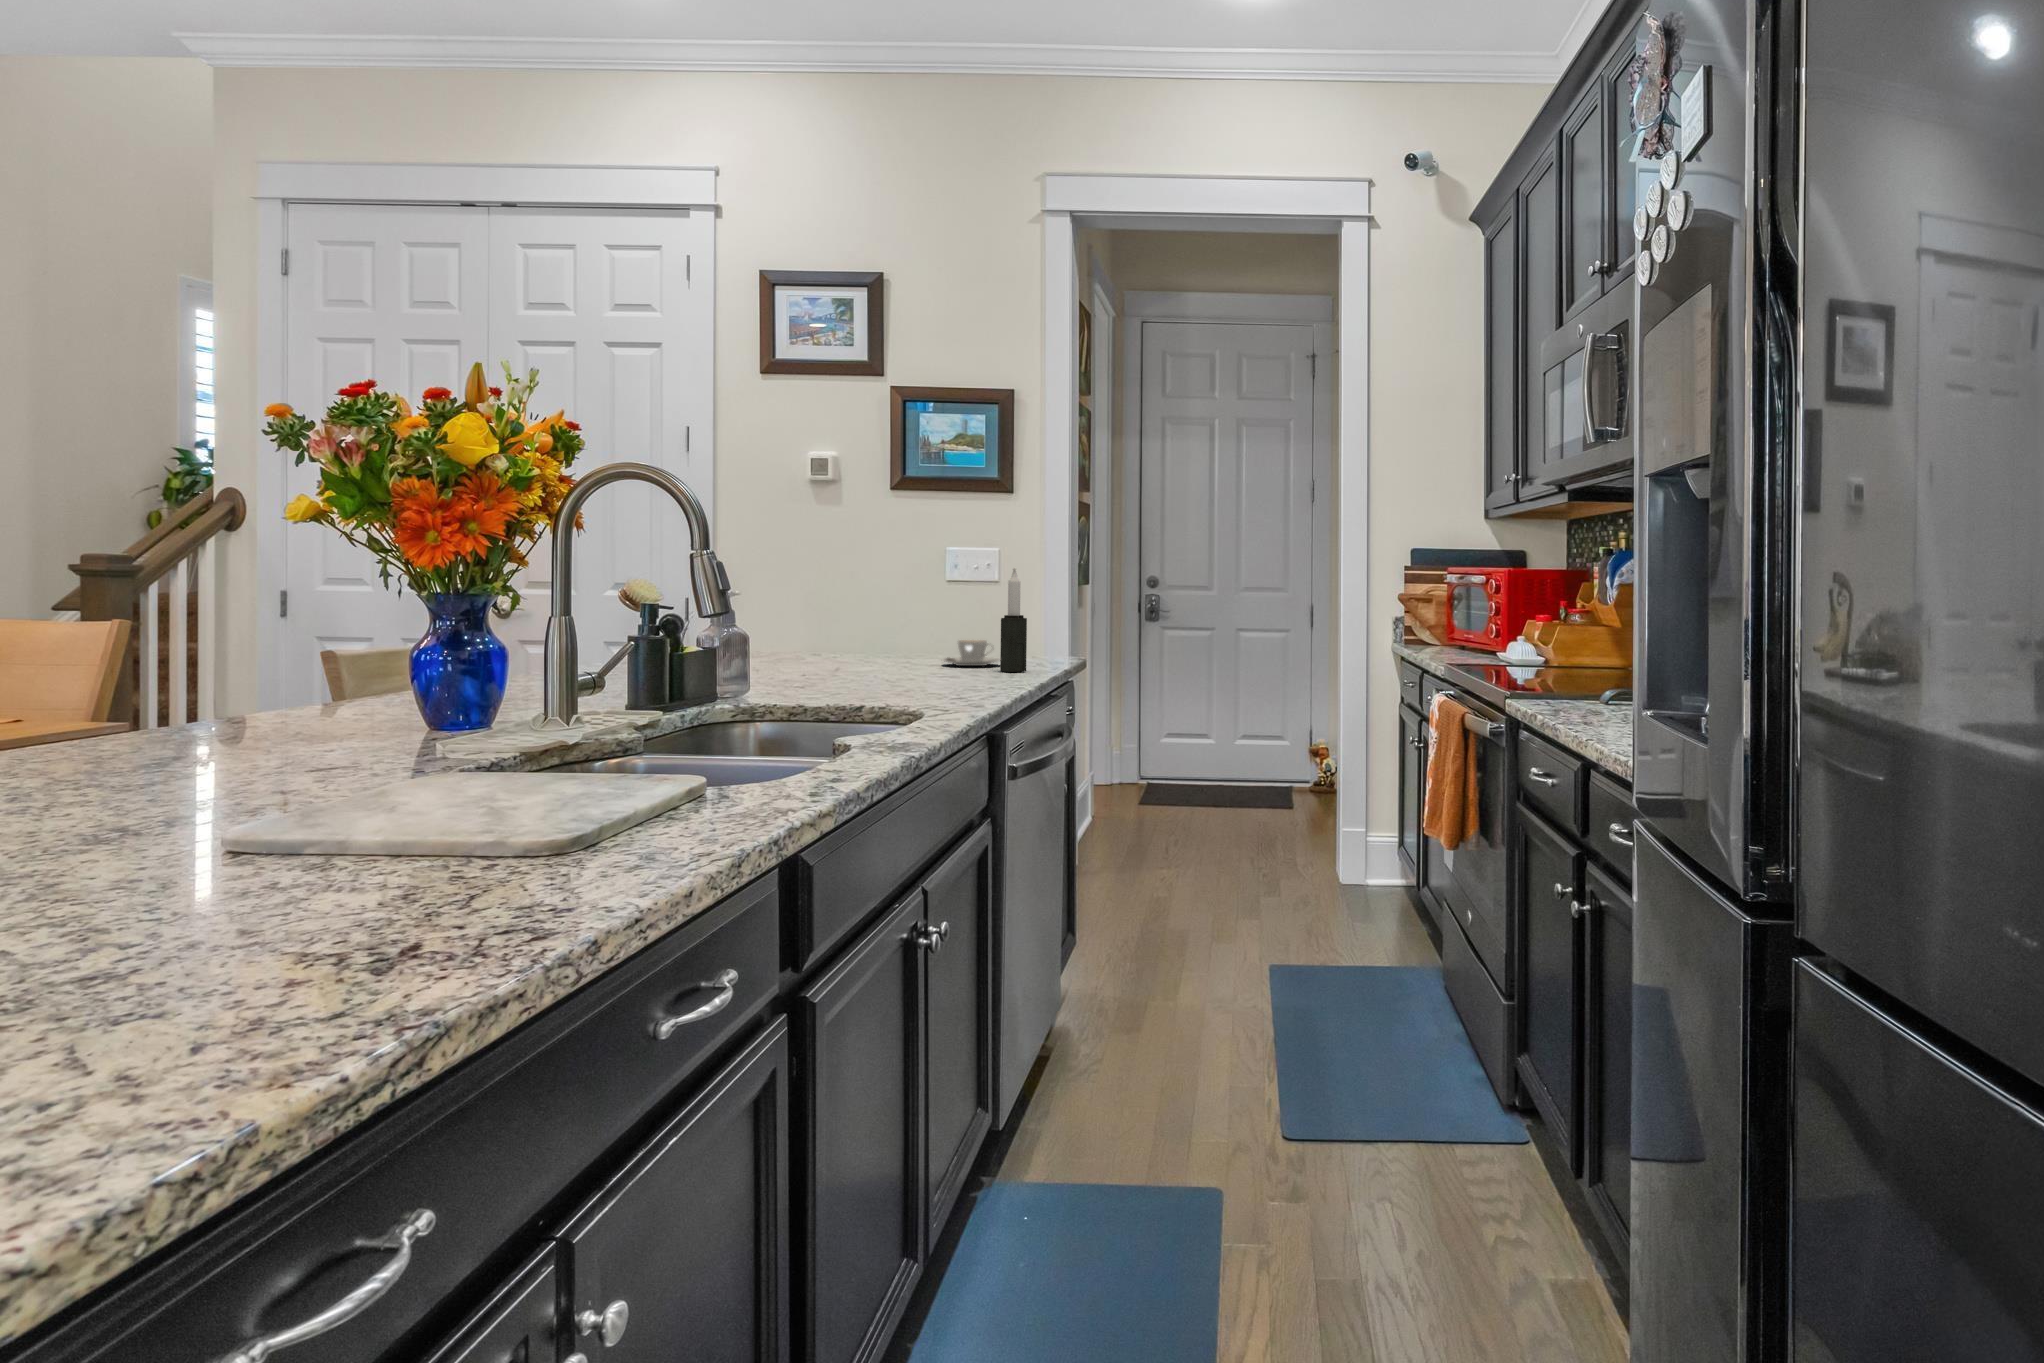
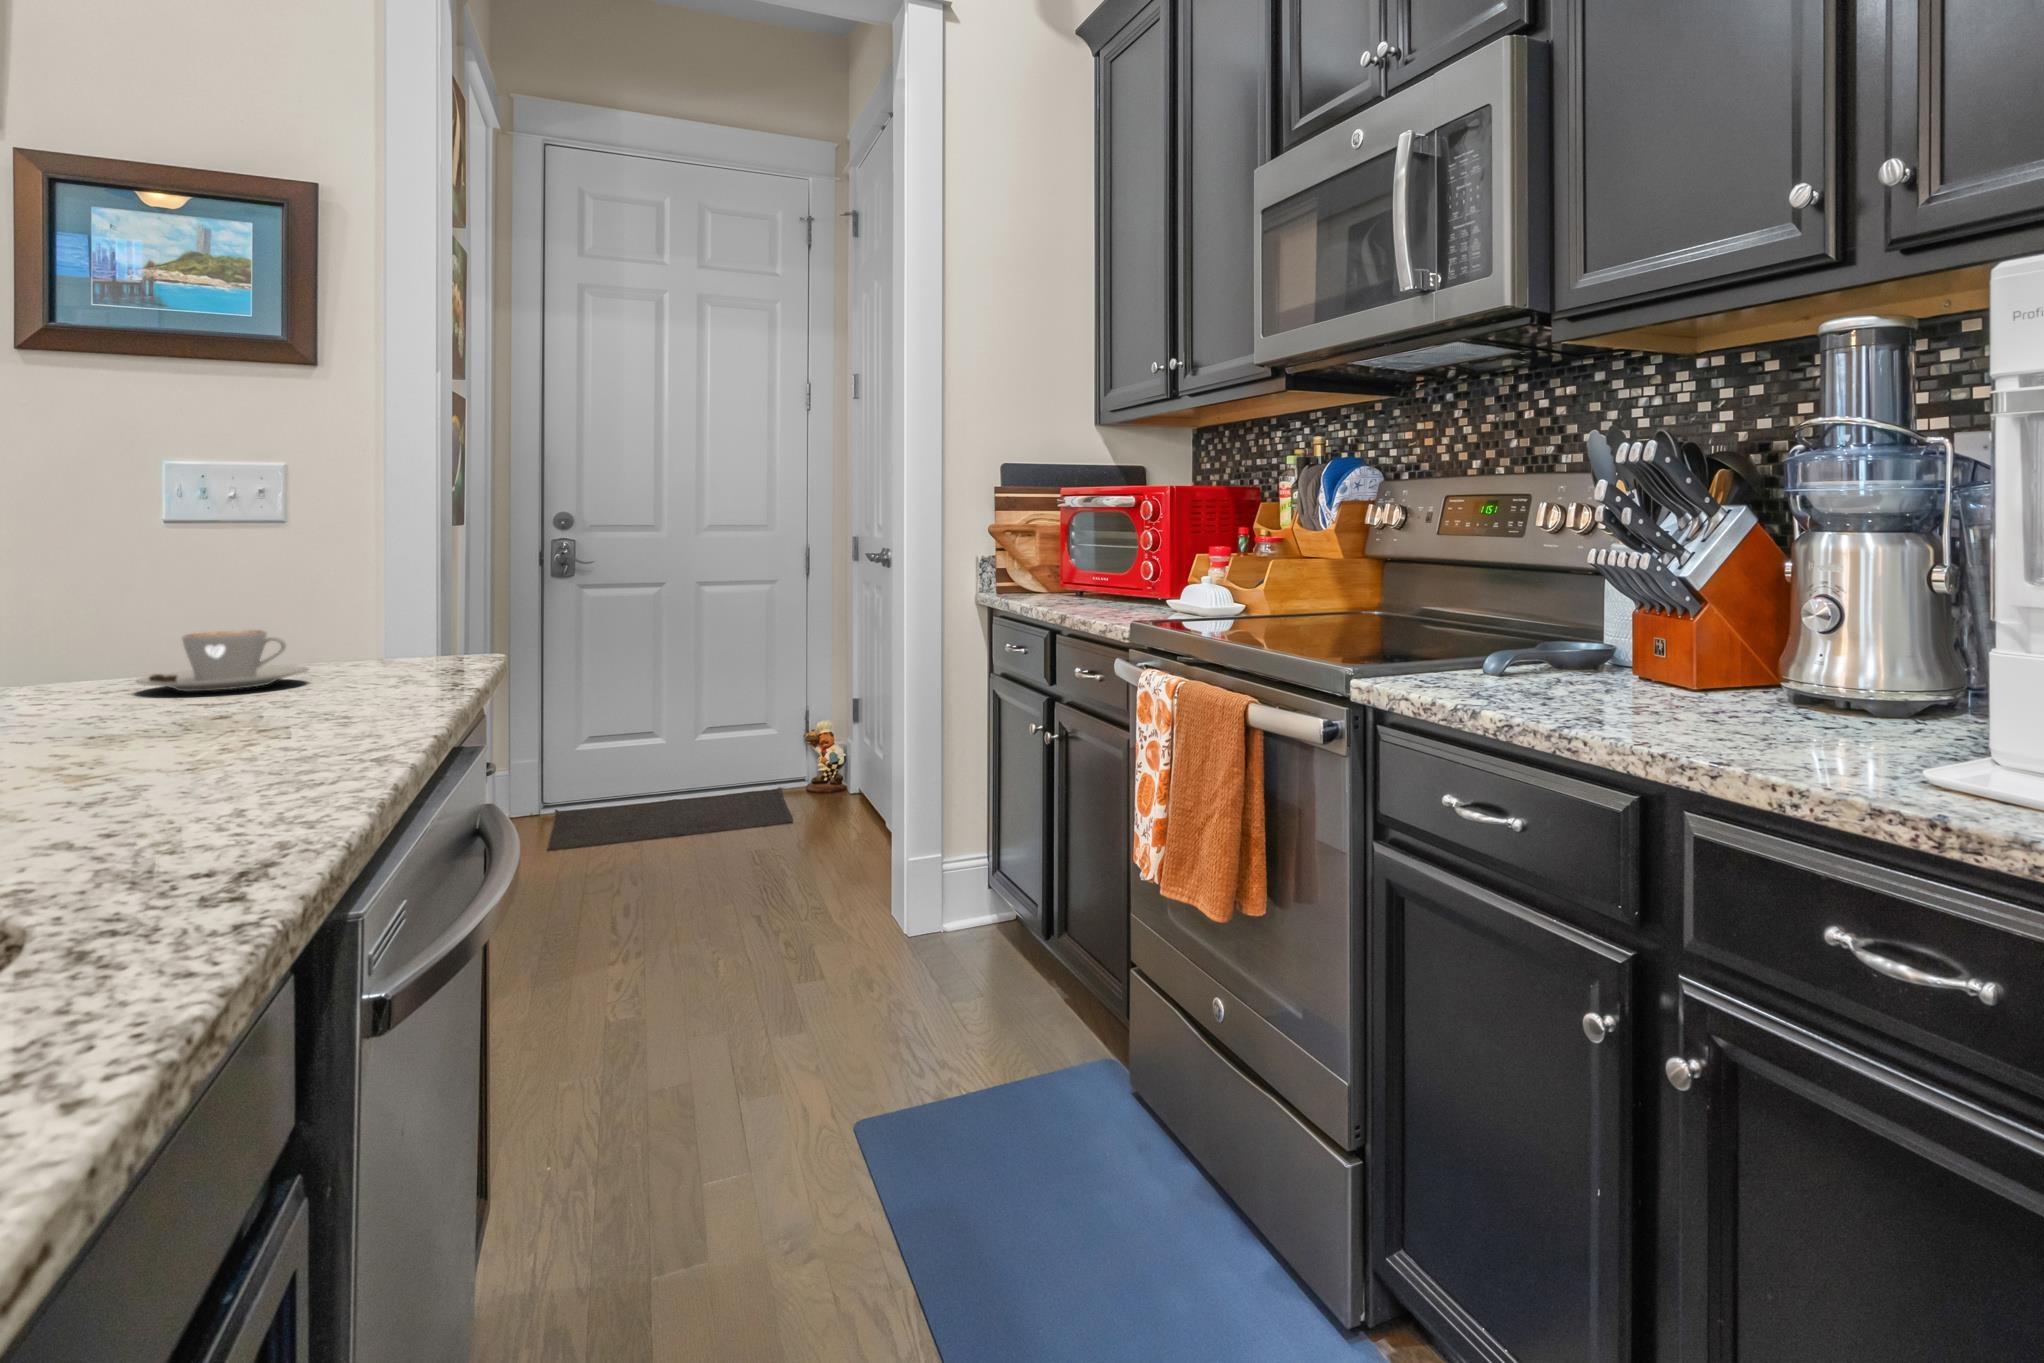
candle: present [1000,568,1027,672] -> none [306,471,378,700]

